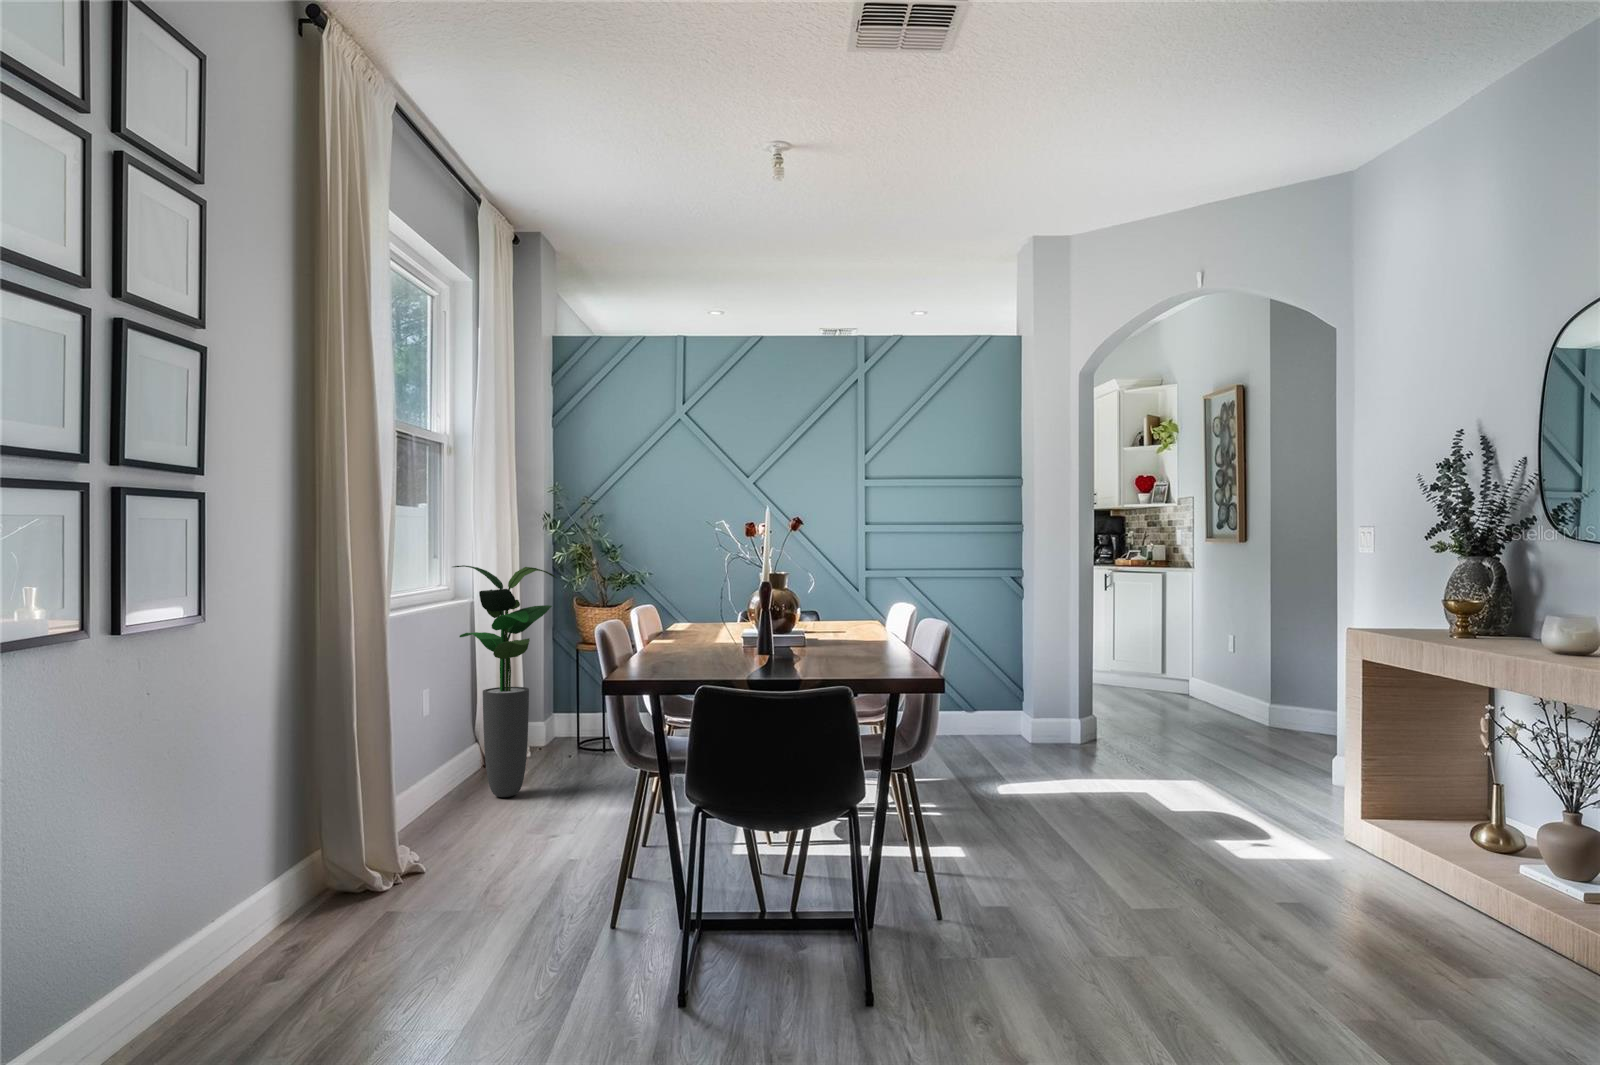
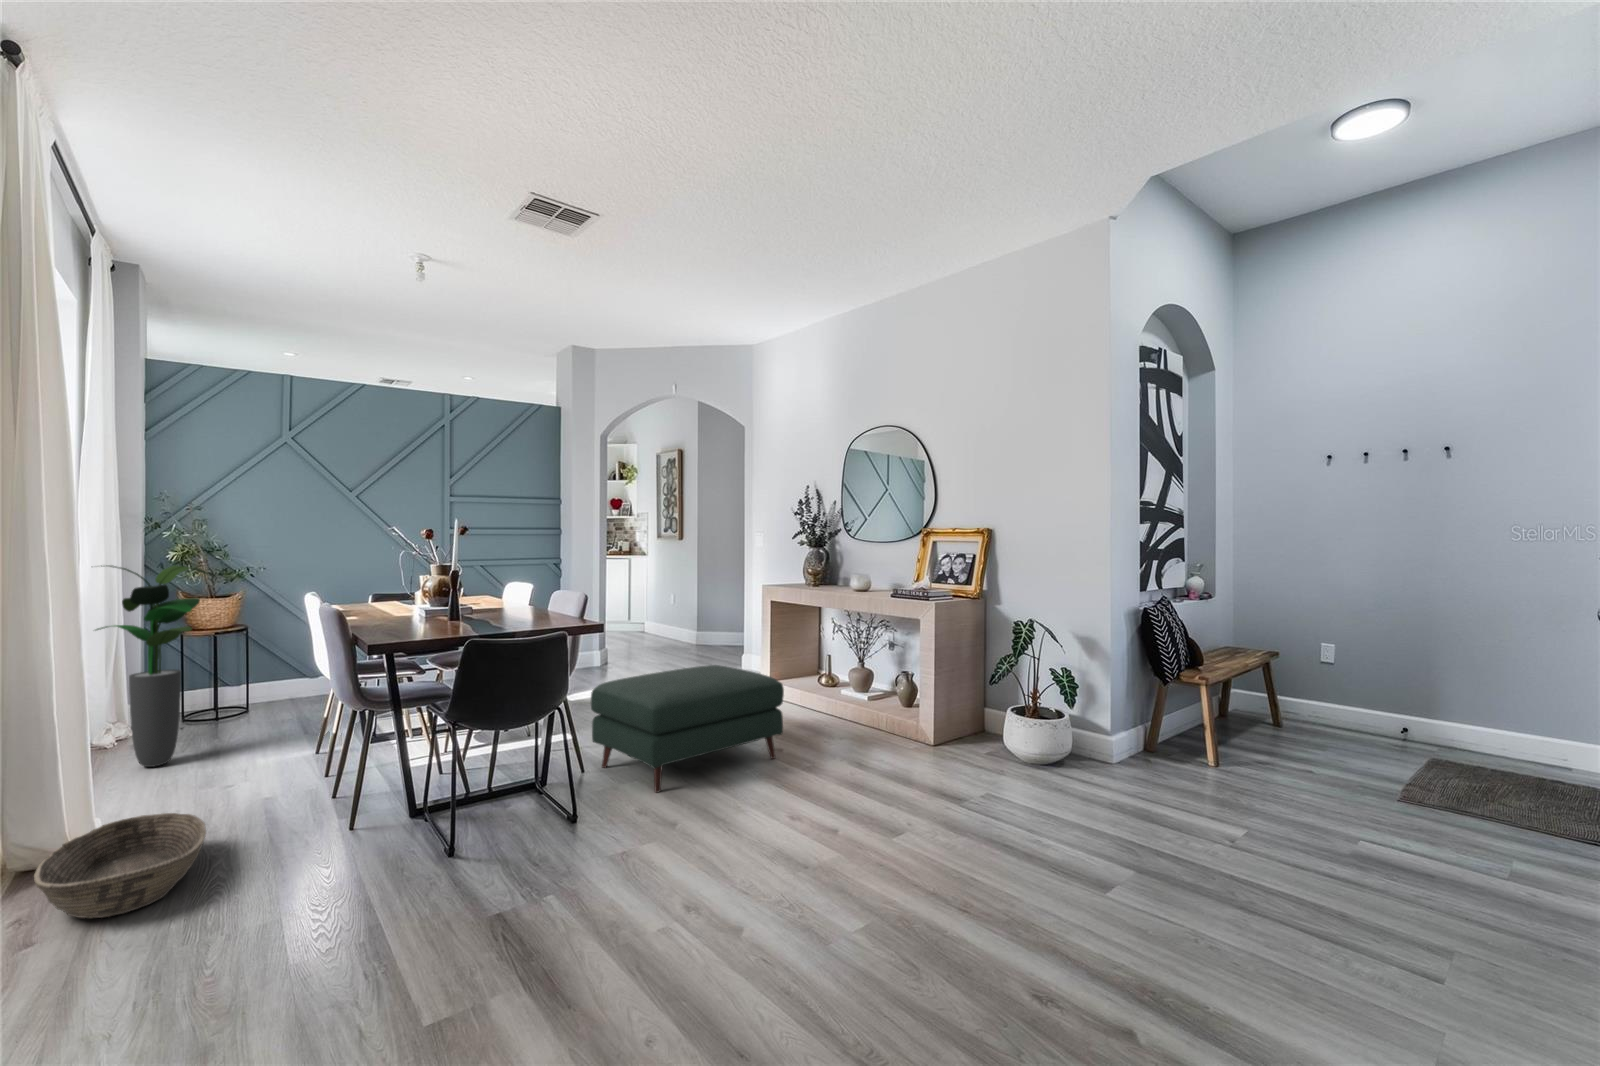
ottoman: none [935,778,1304,1010] -> present [591,665,784,793]
basket: none [226,865,425,992] -> present [34,813,206,918]

